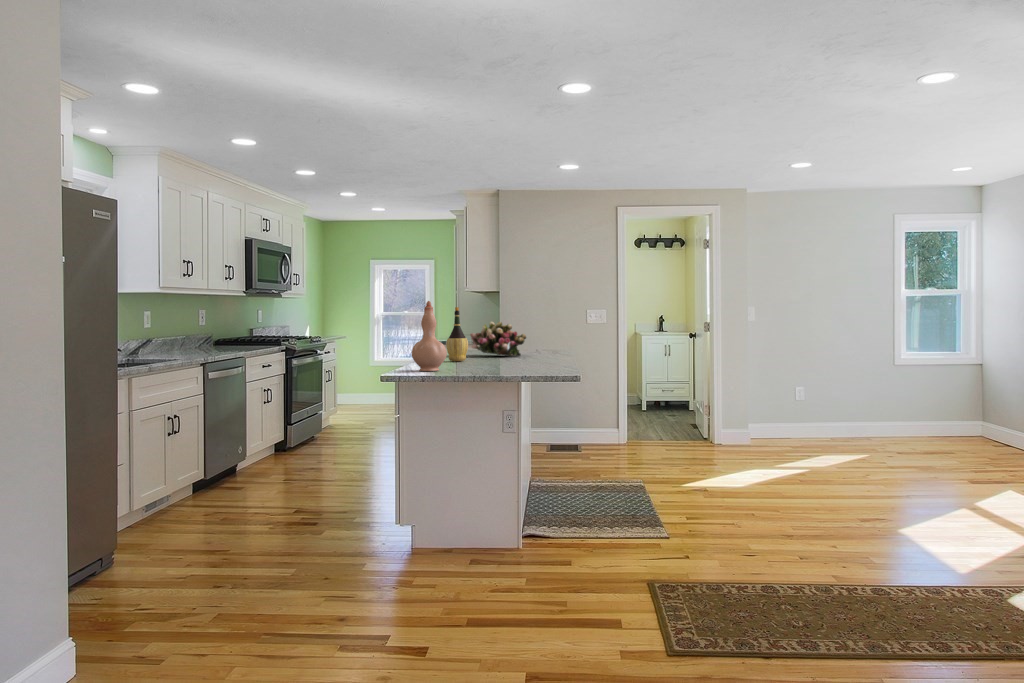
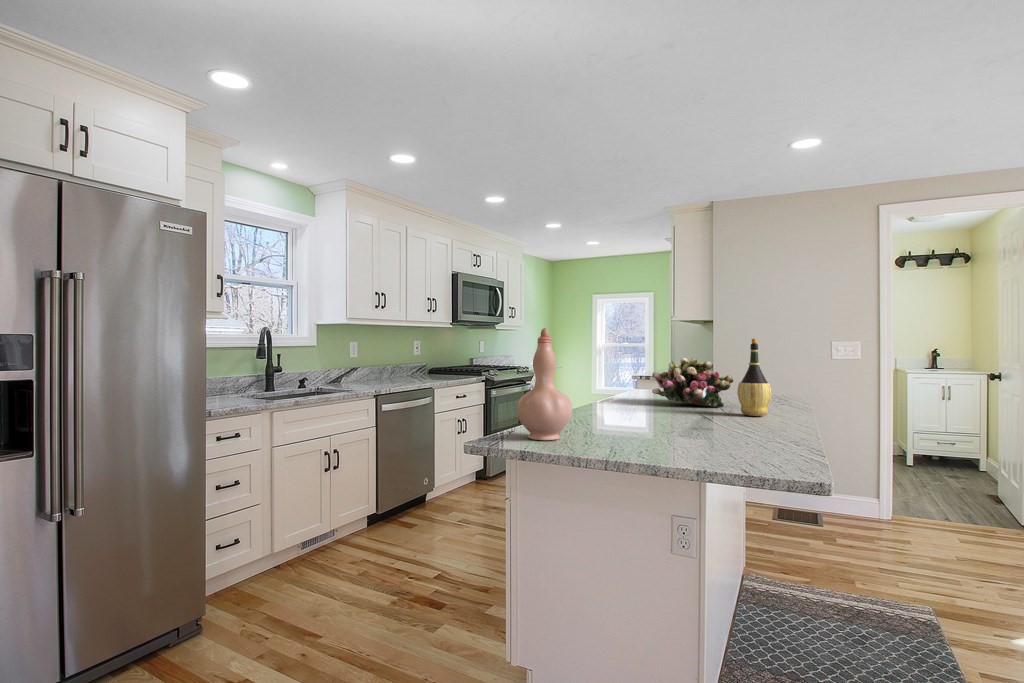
wine bottle: present [446,307,468,361] -> present [737,339,771,416]

